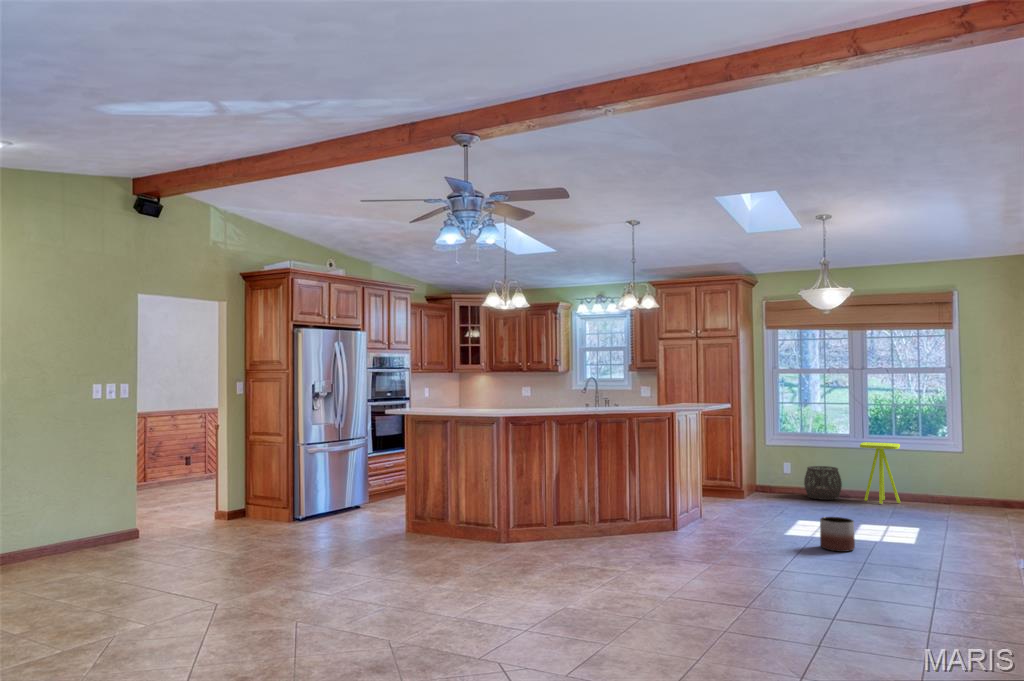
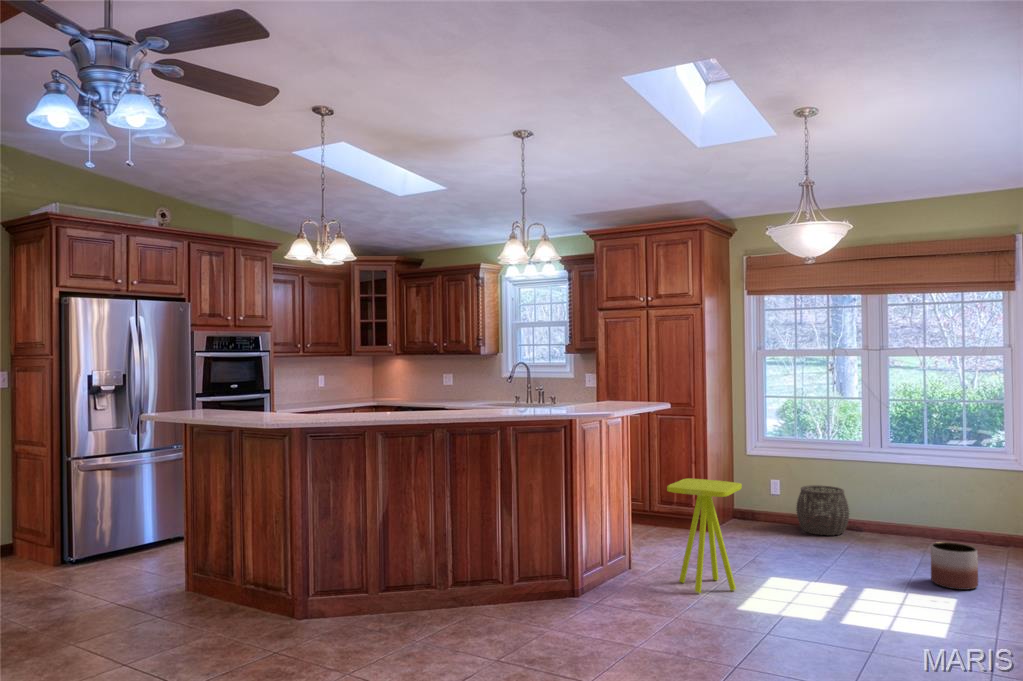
side table: present [860,442,900,504] -> present [667,479,742,593]
planter: present [820,517,855,552] -> present [931,542,978,590]

